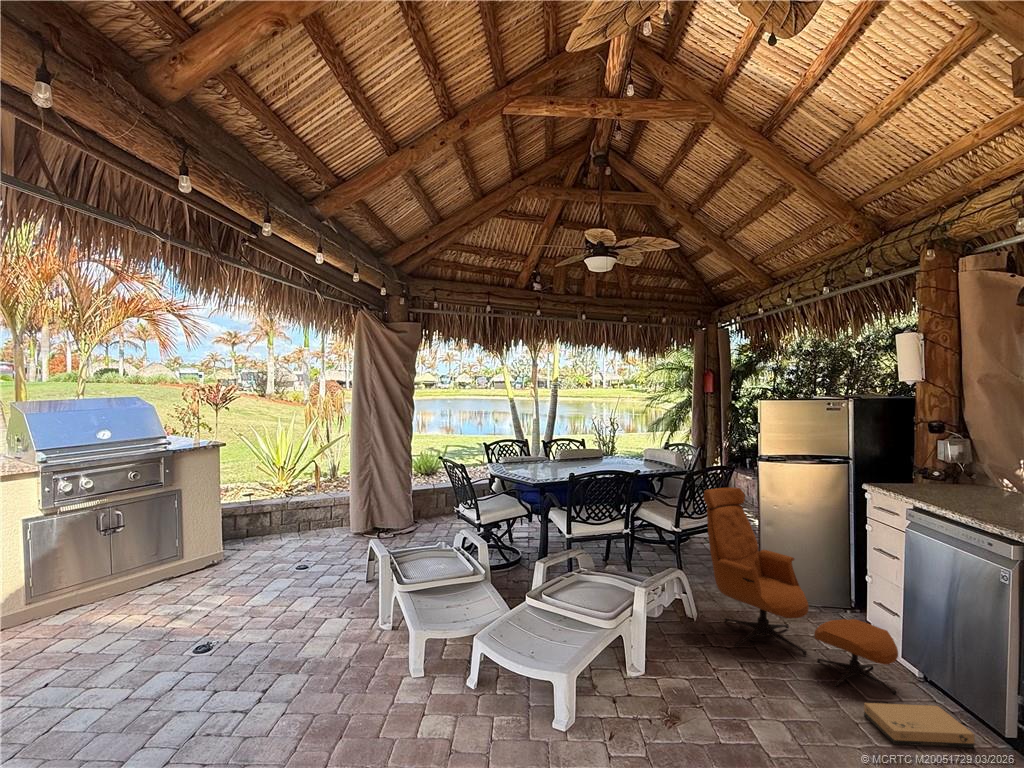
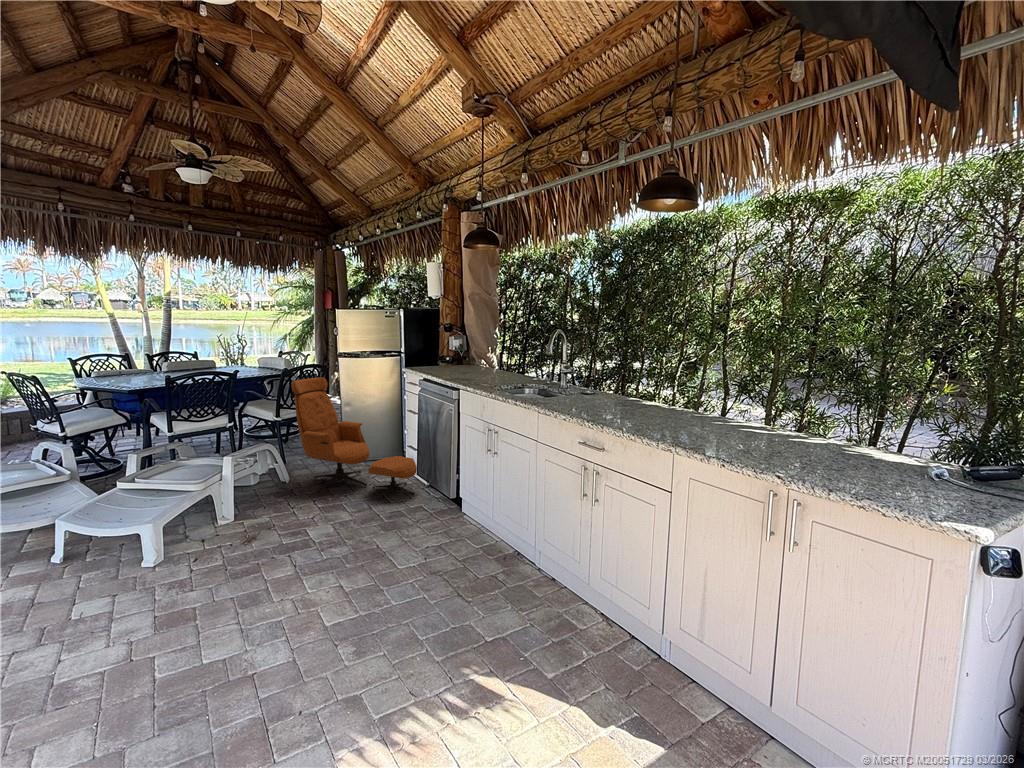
cardboard box: present [864,703,975,748] -> none [390,494,444,521]

